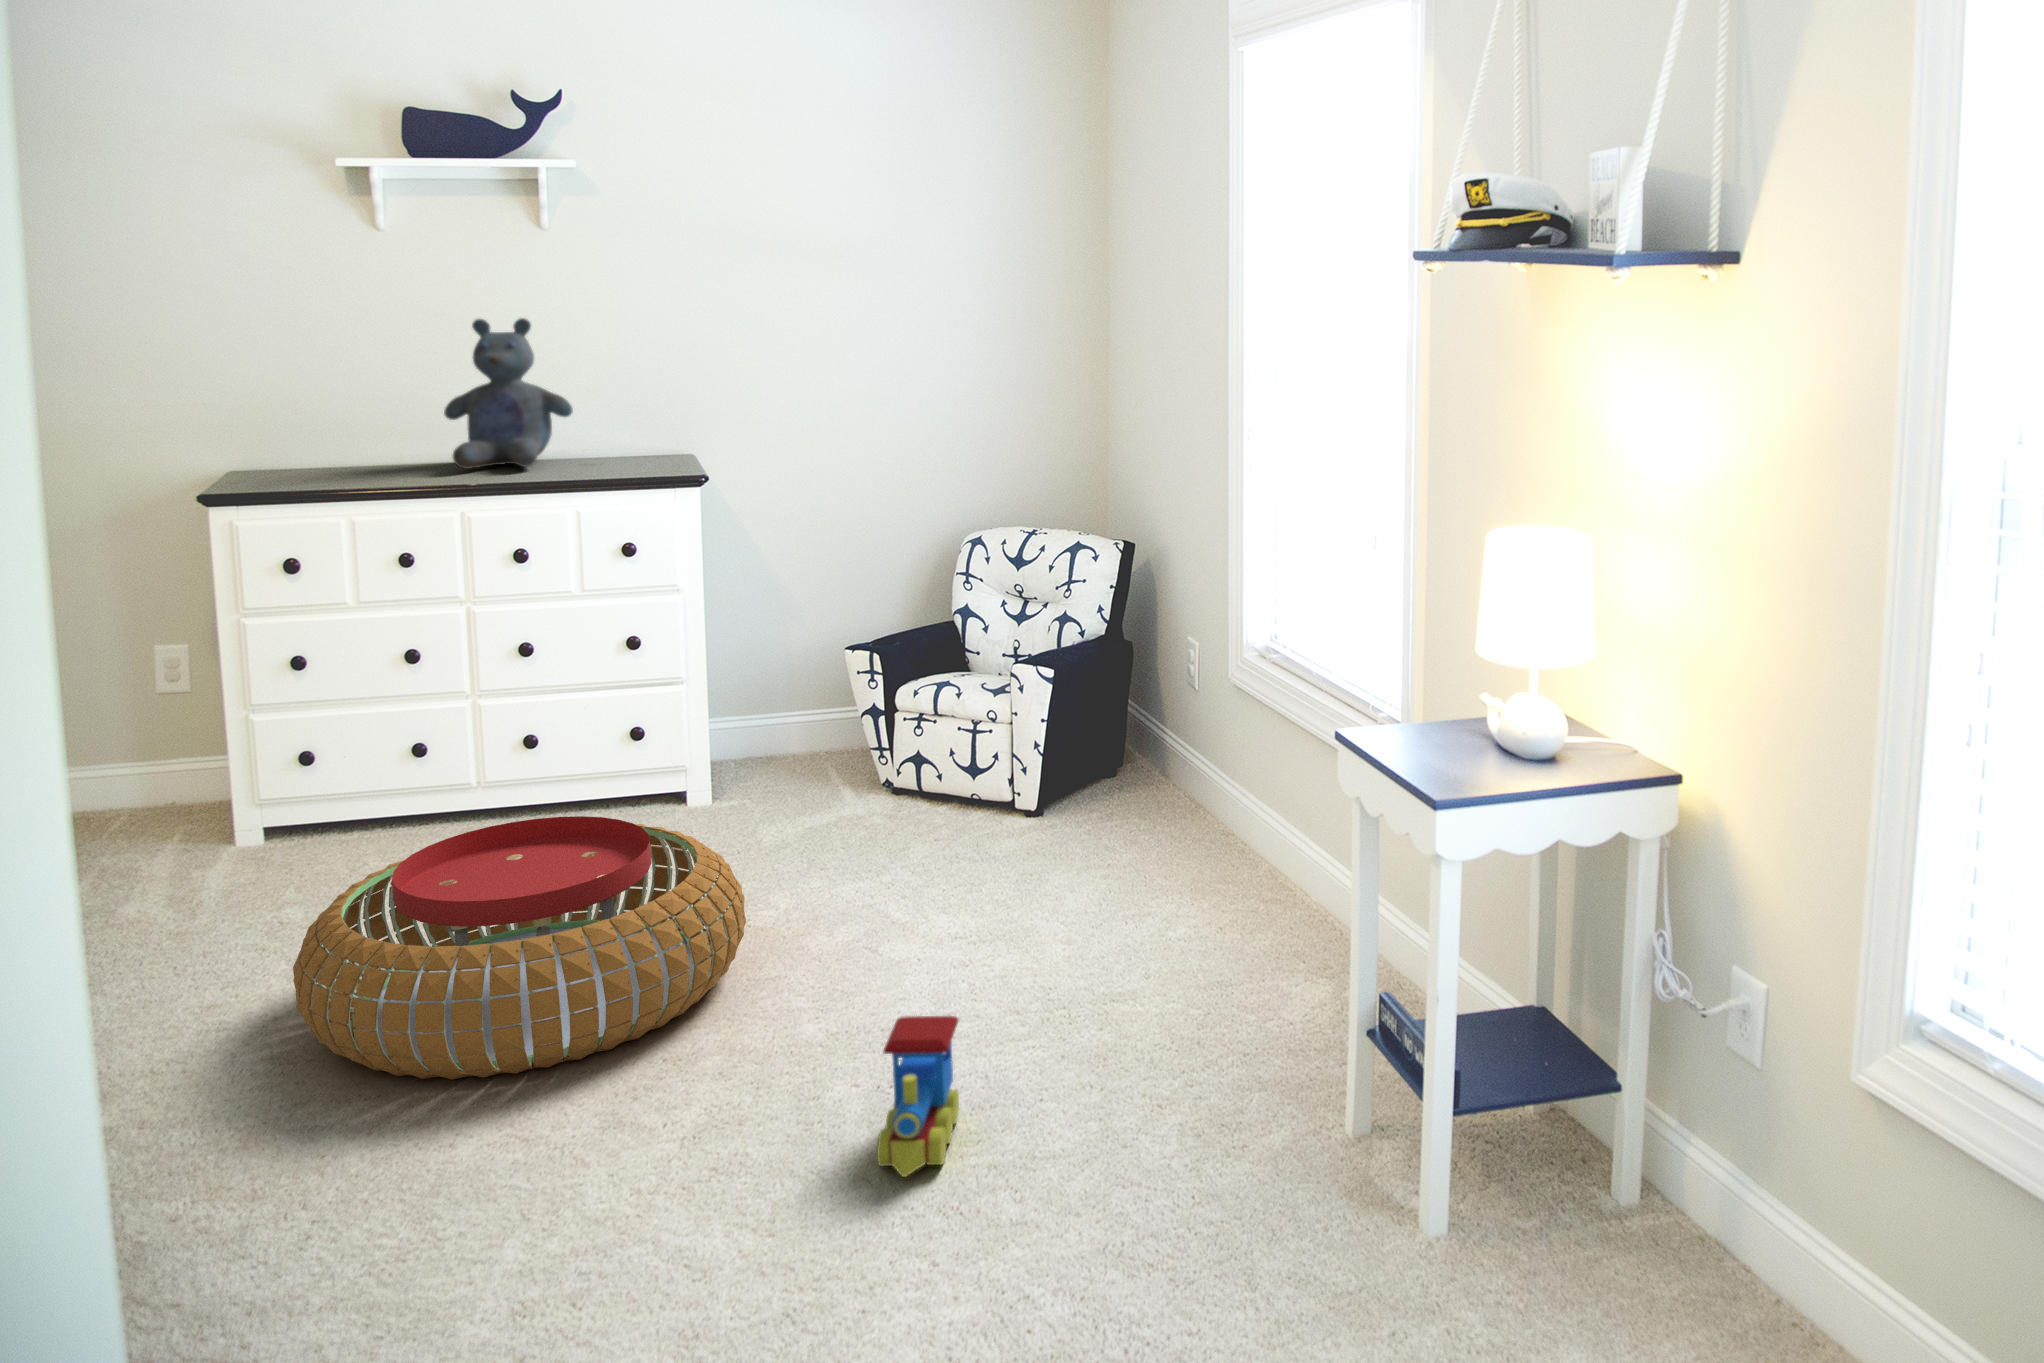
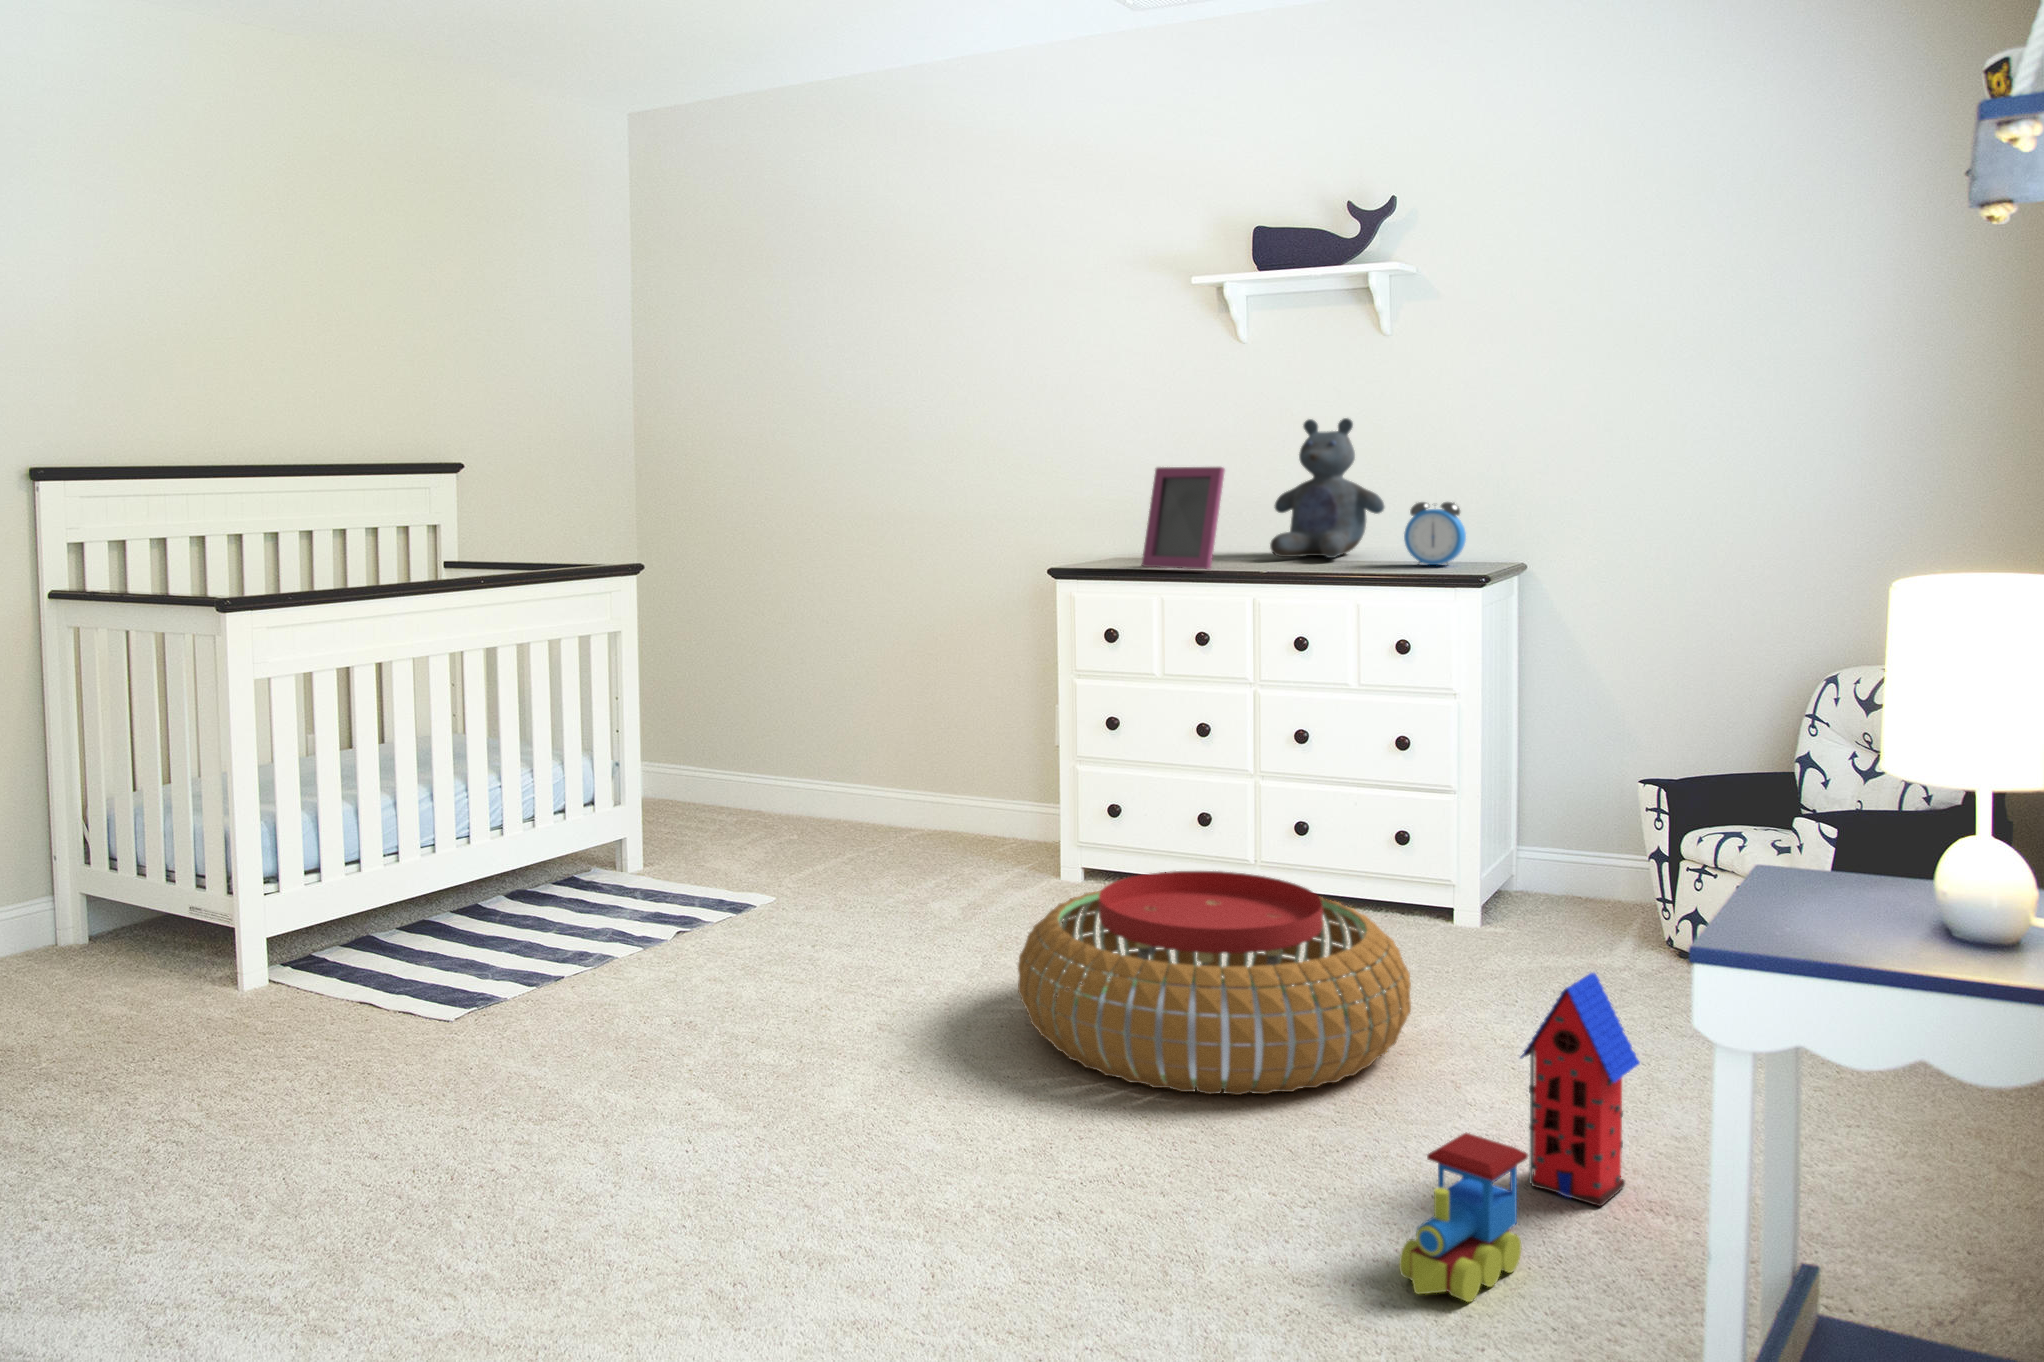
picture frame: none [302,375,401,492] -> present [1141,467,1225,569]
alarm clock: none [610,405,670,470] -> present [1404,502,1466,565]
toy house: none [906,841,996,1039] -> present [1520,973,1640,1206]

